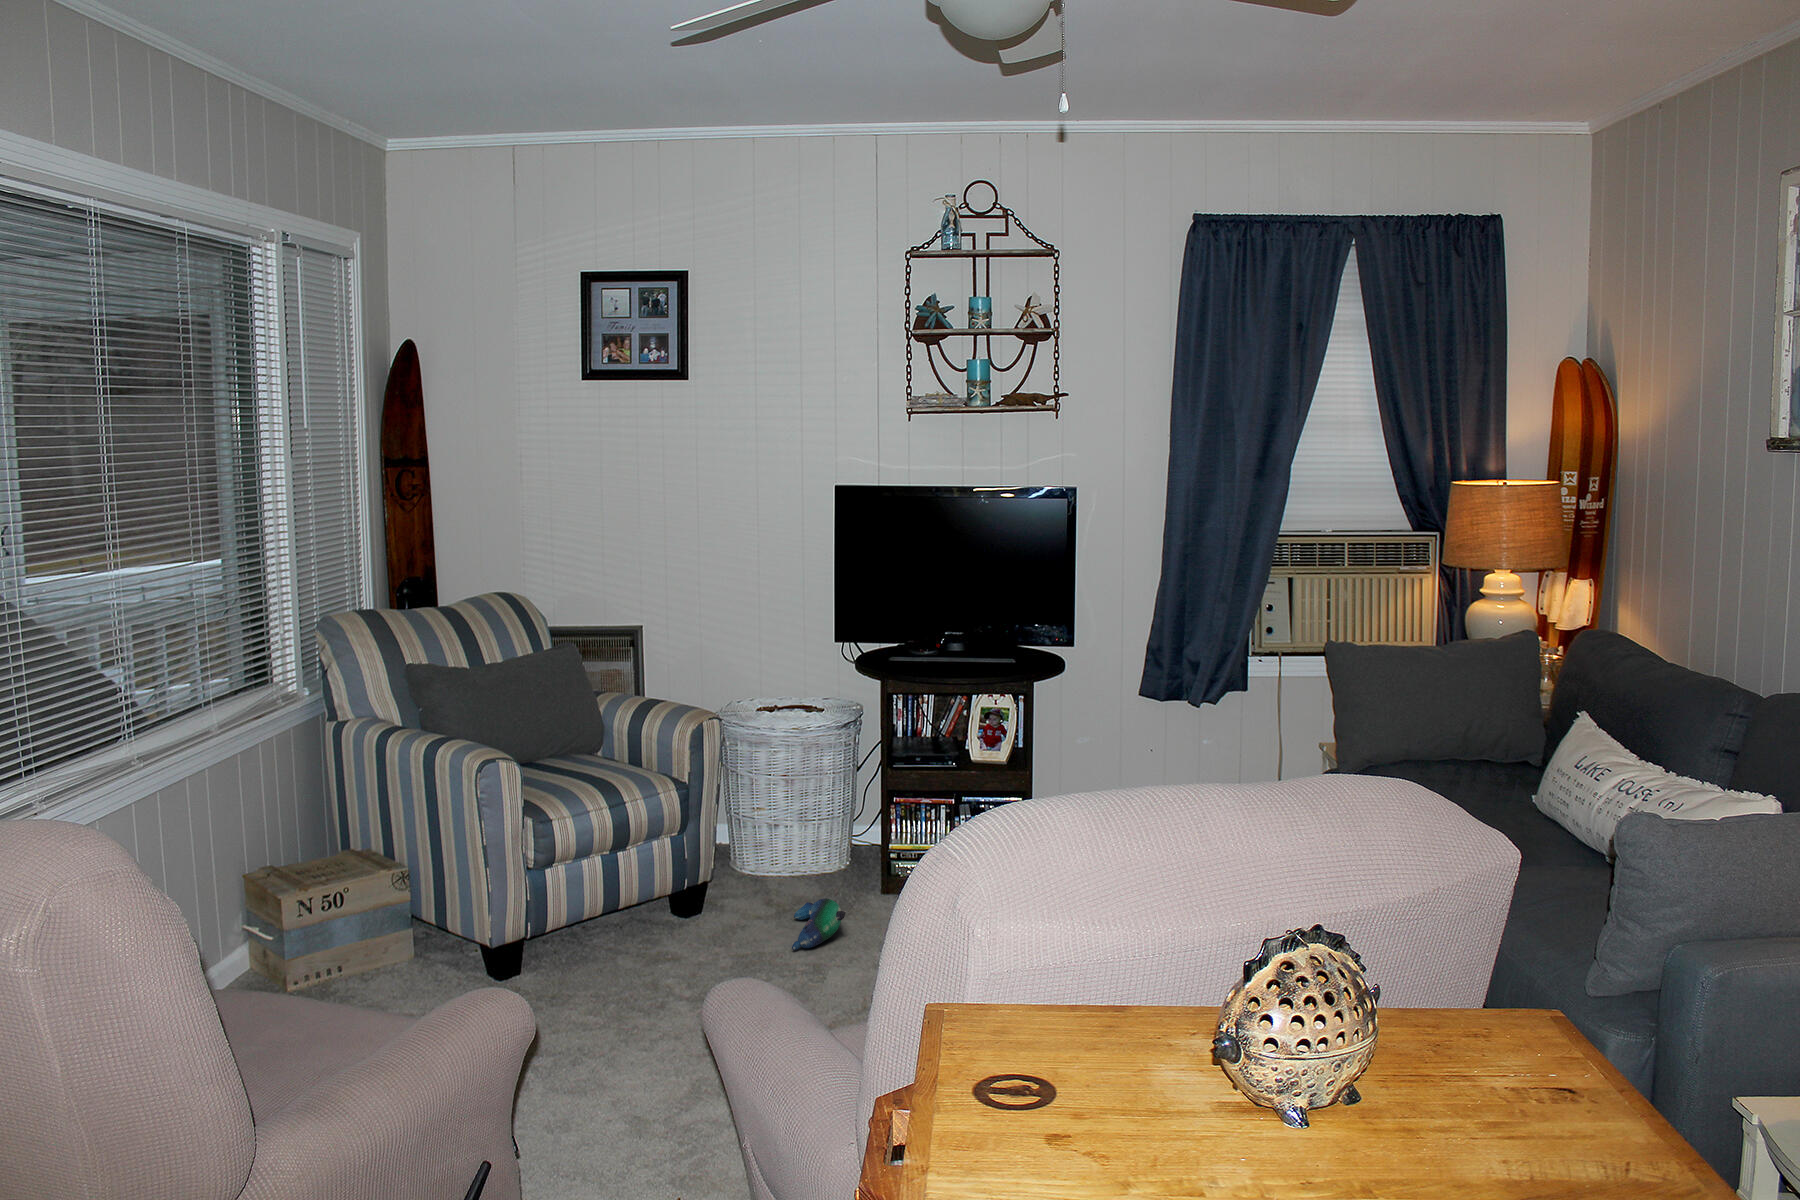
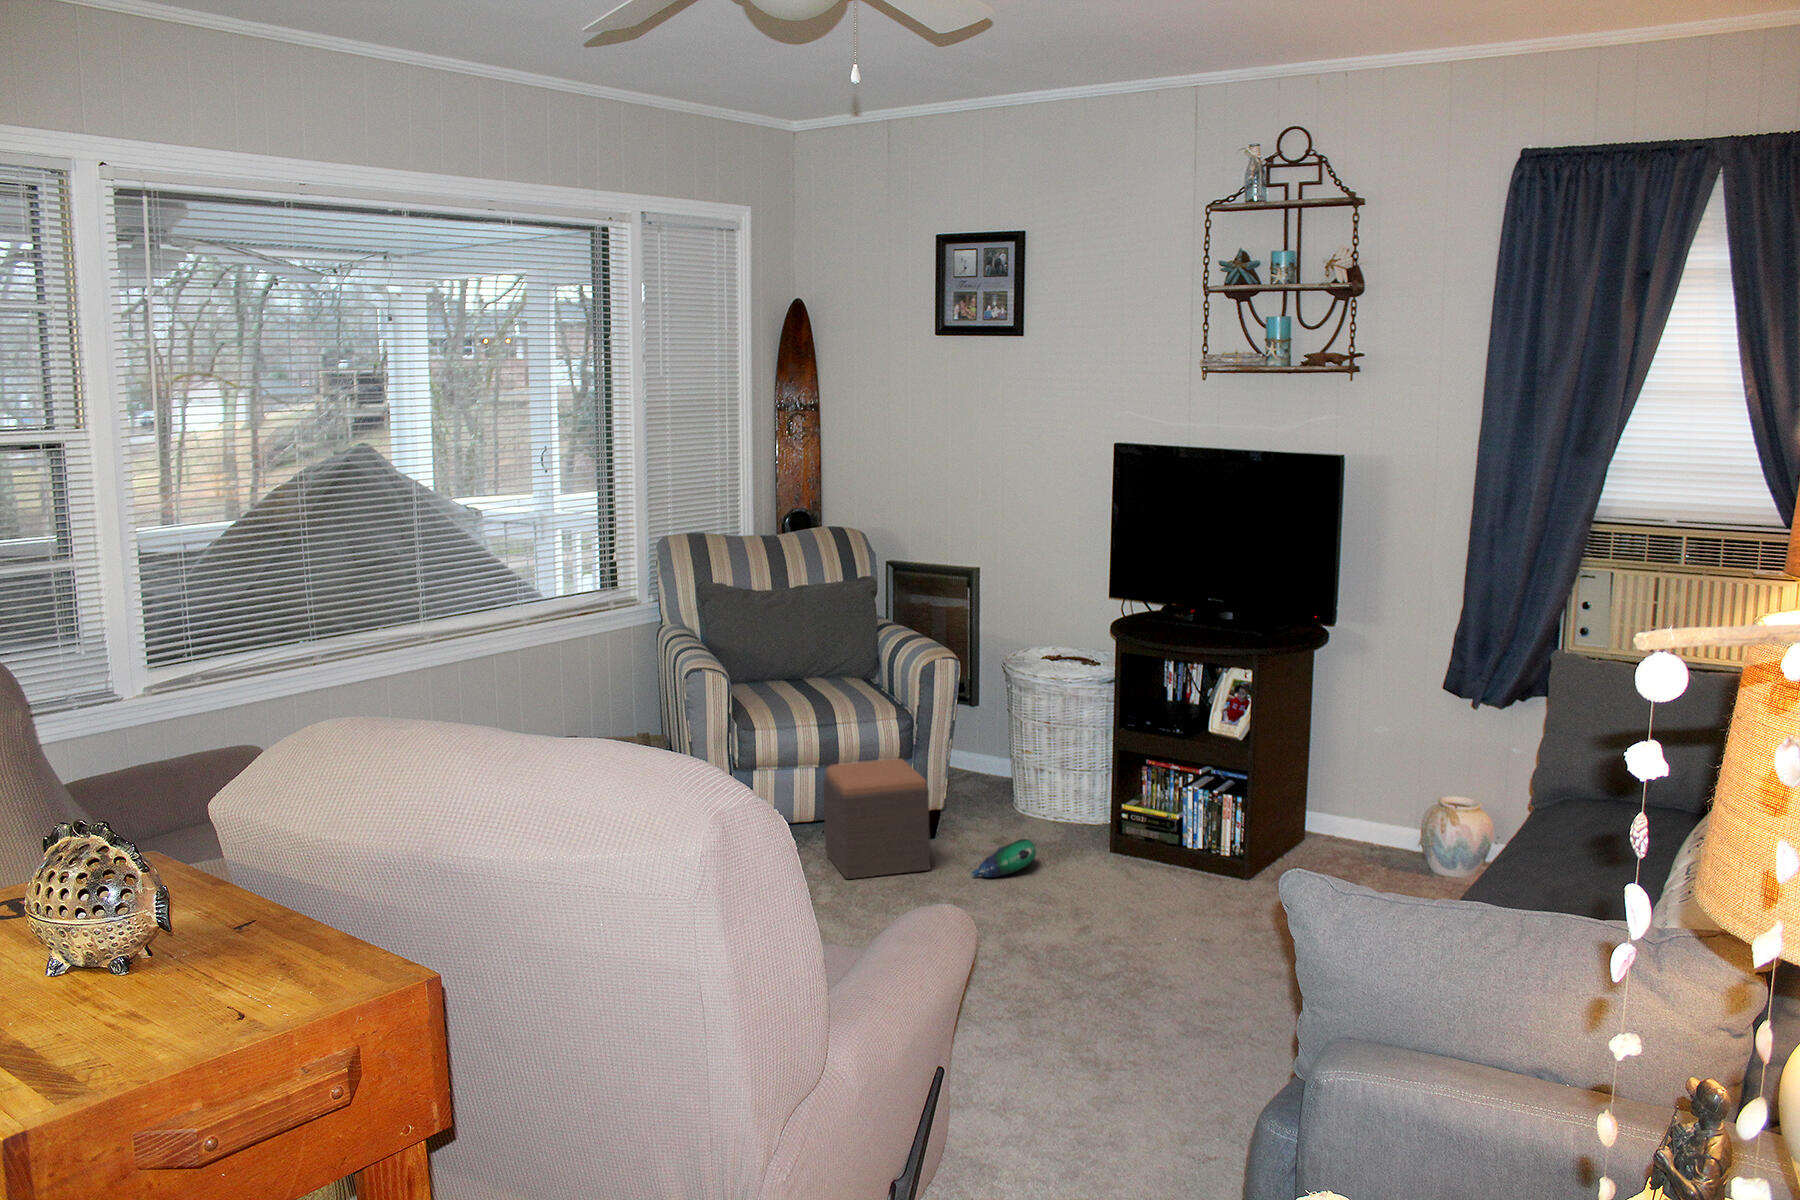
footstool: none [598,832,740,983] -> present [823,758,930,879]

